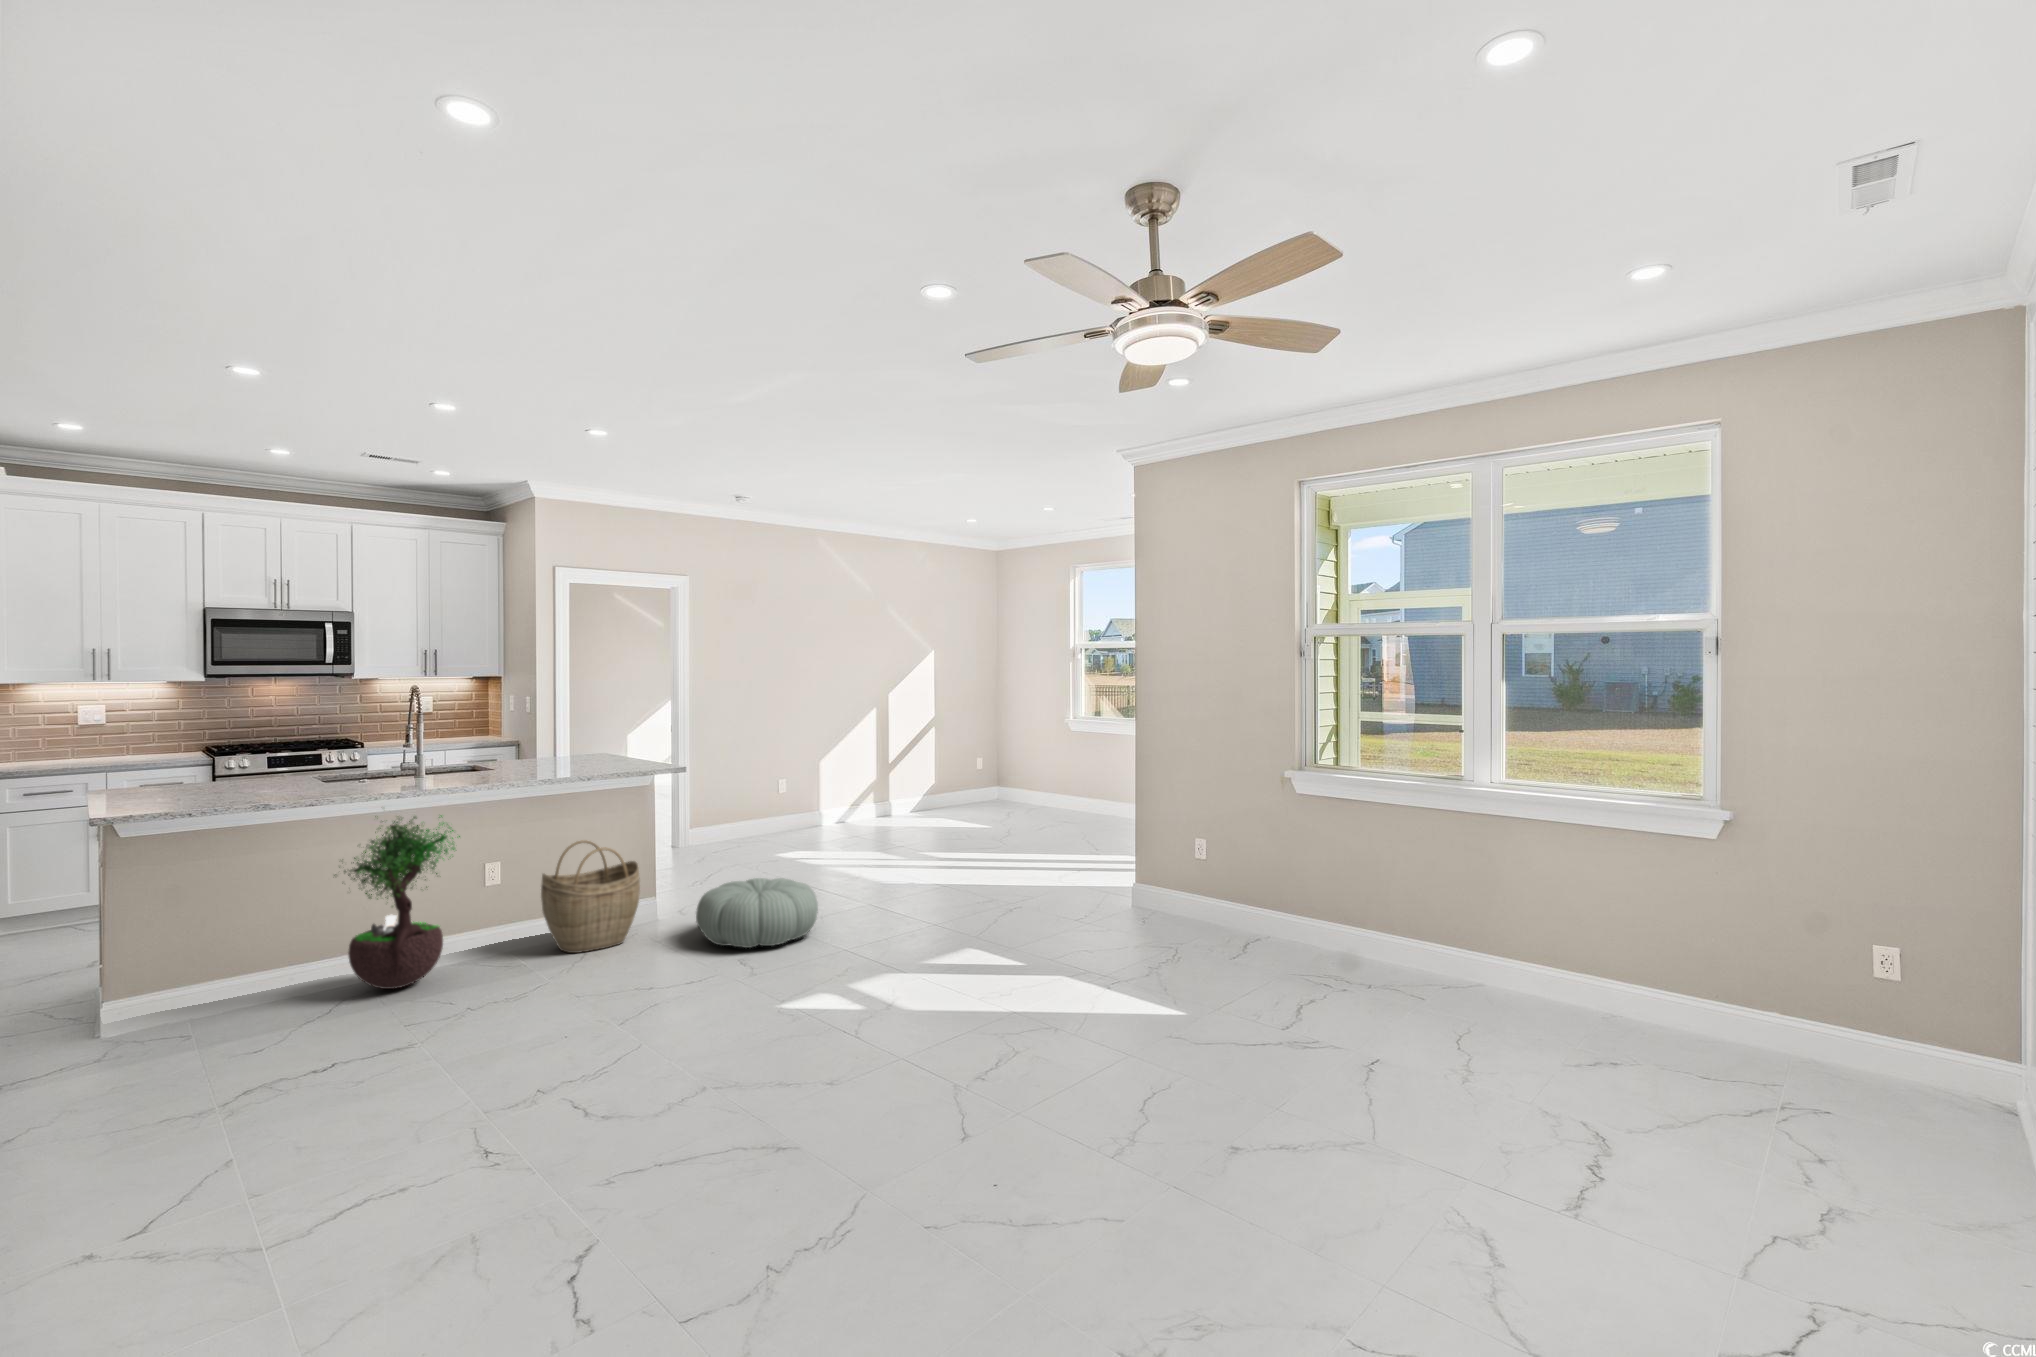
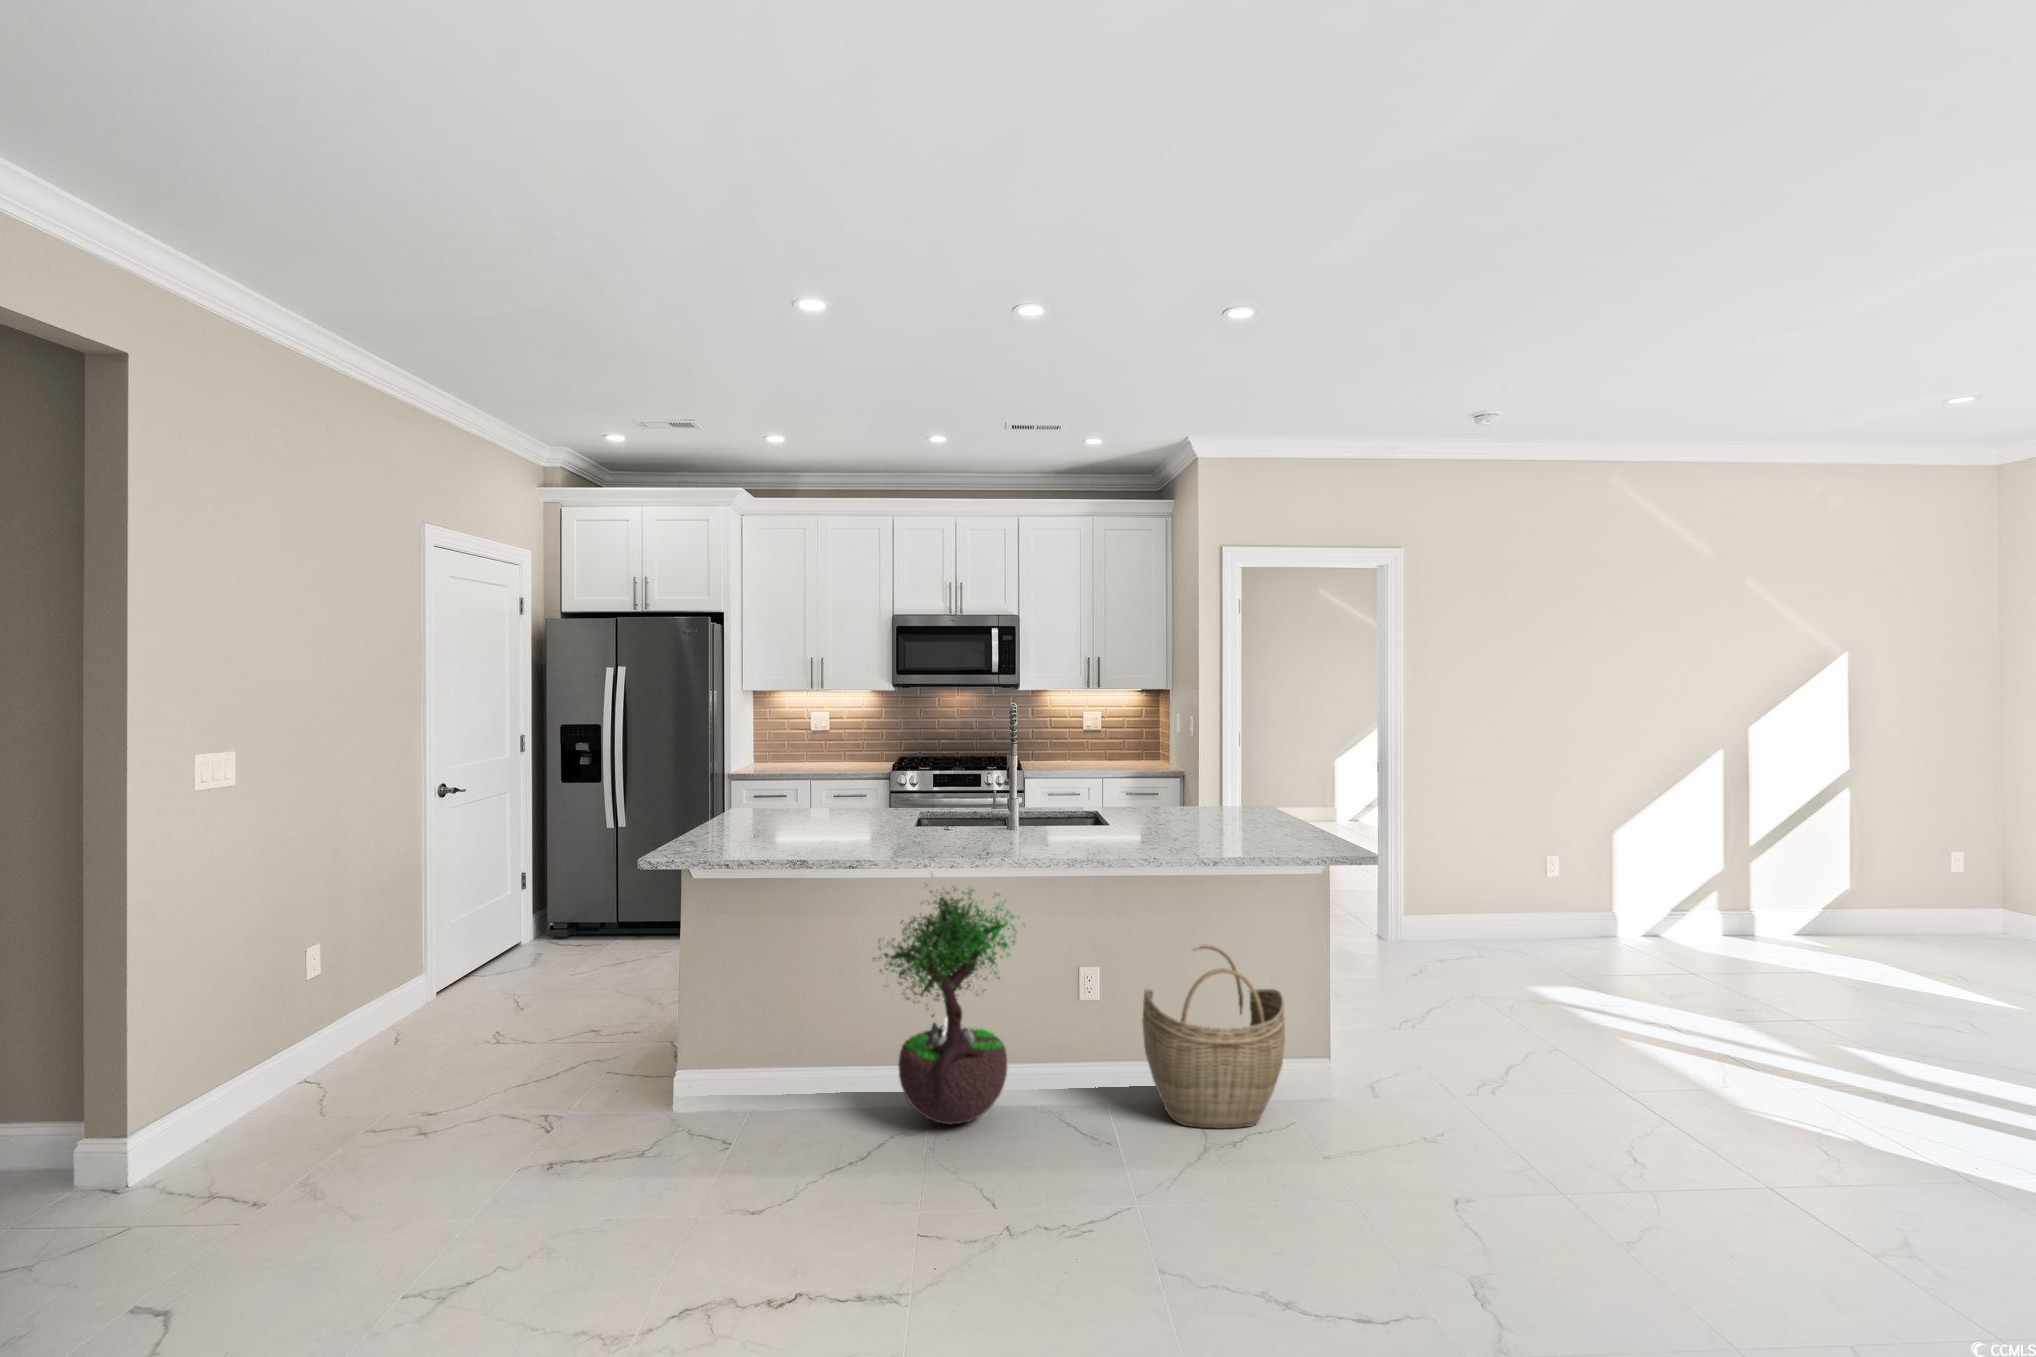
pouf: present [696,878,818,948] -> none [1372,1064,1616,1230]

